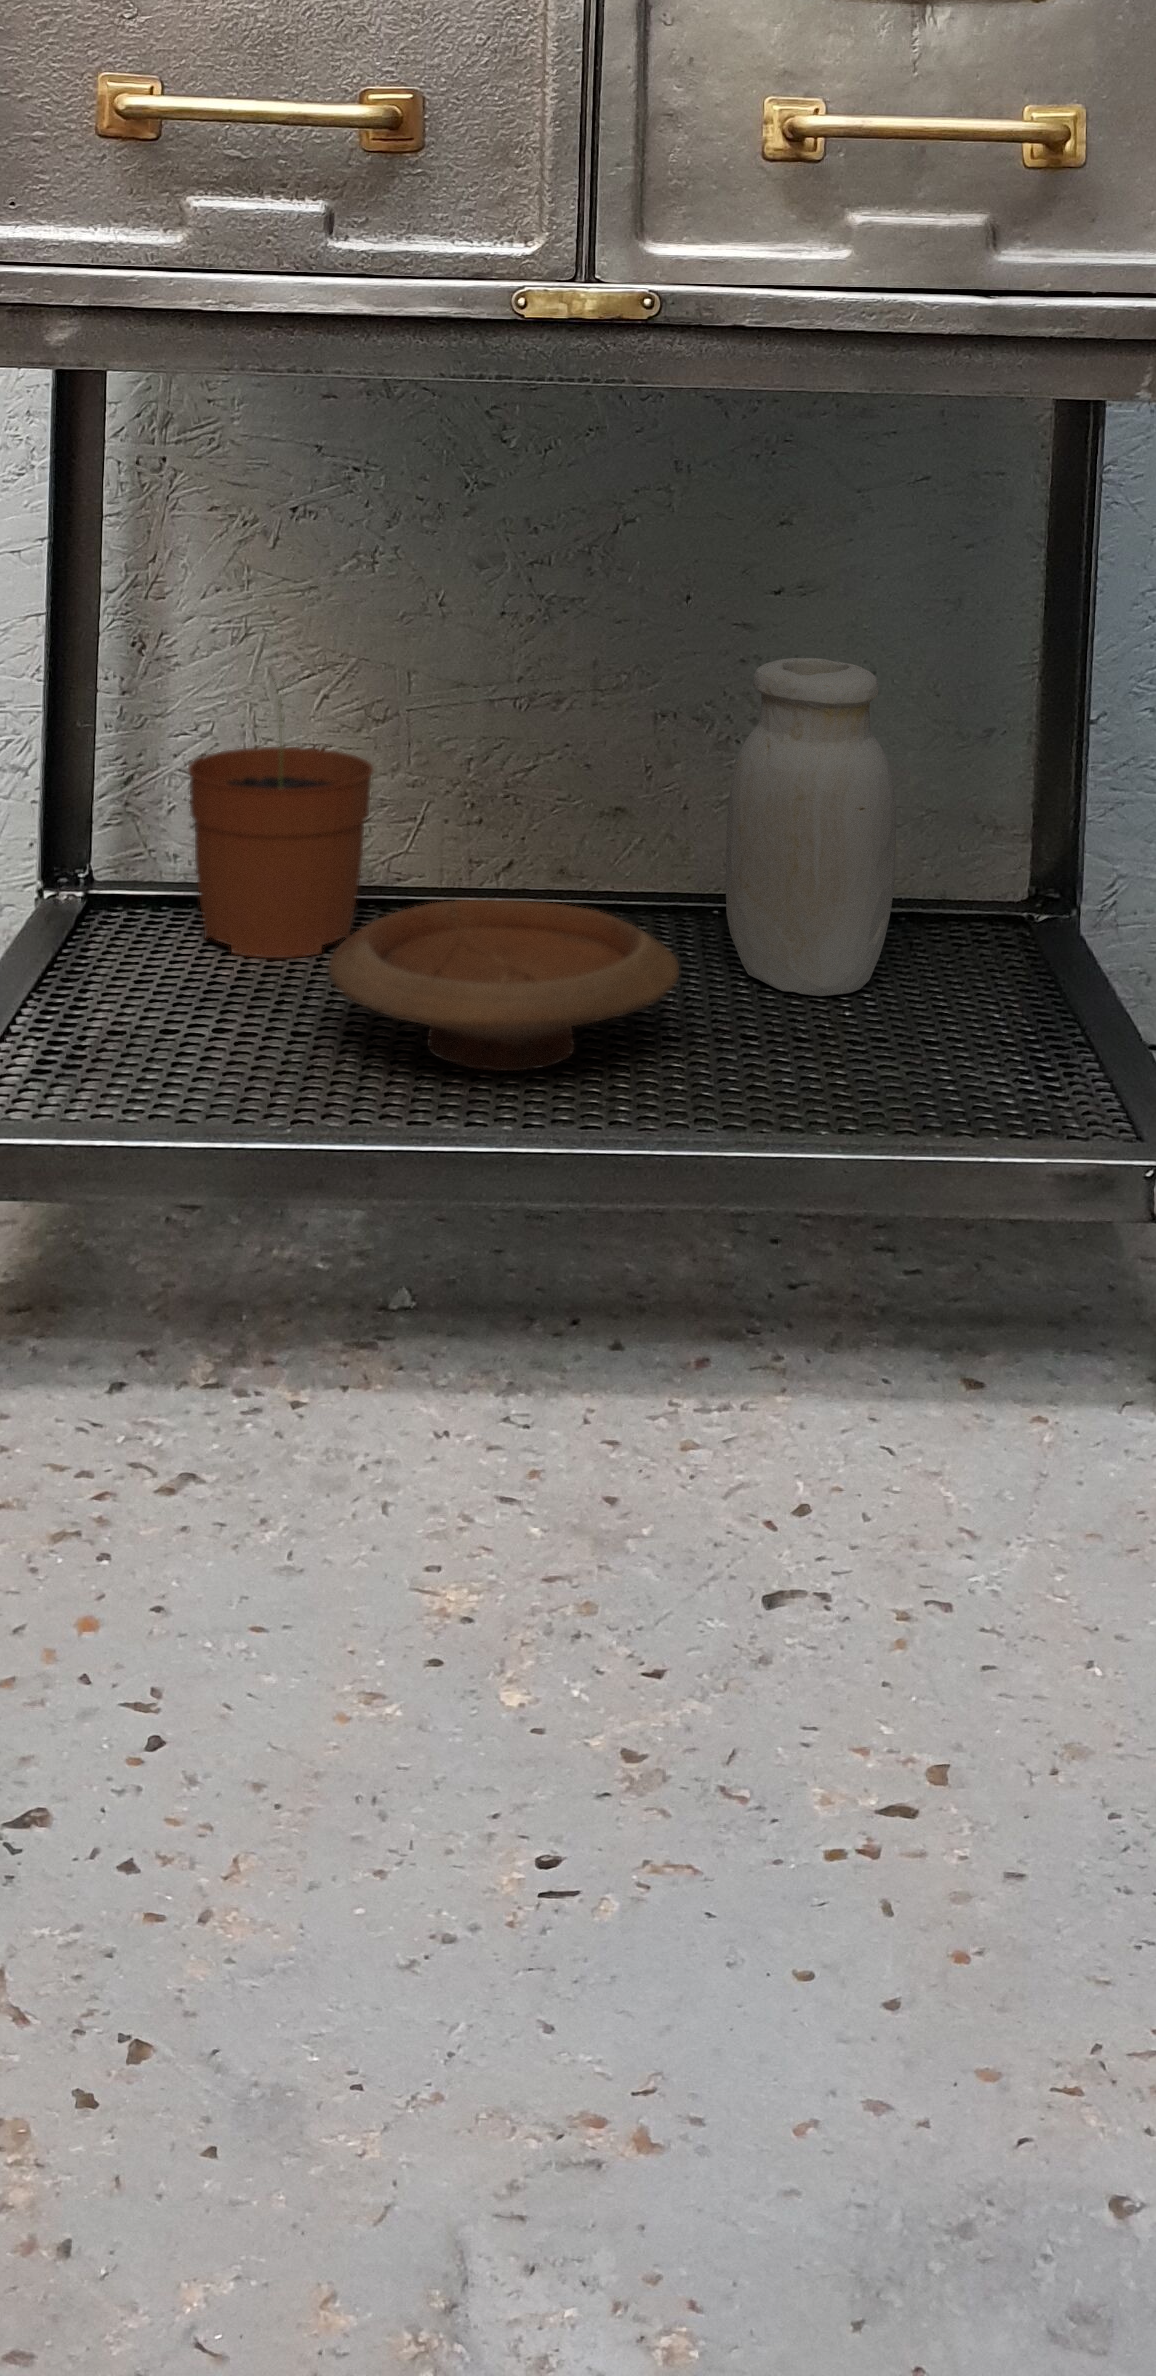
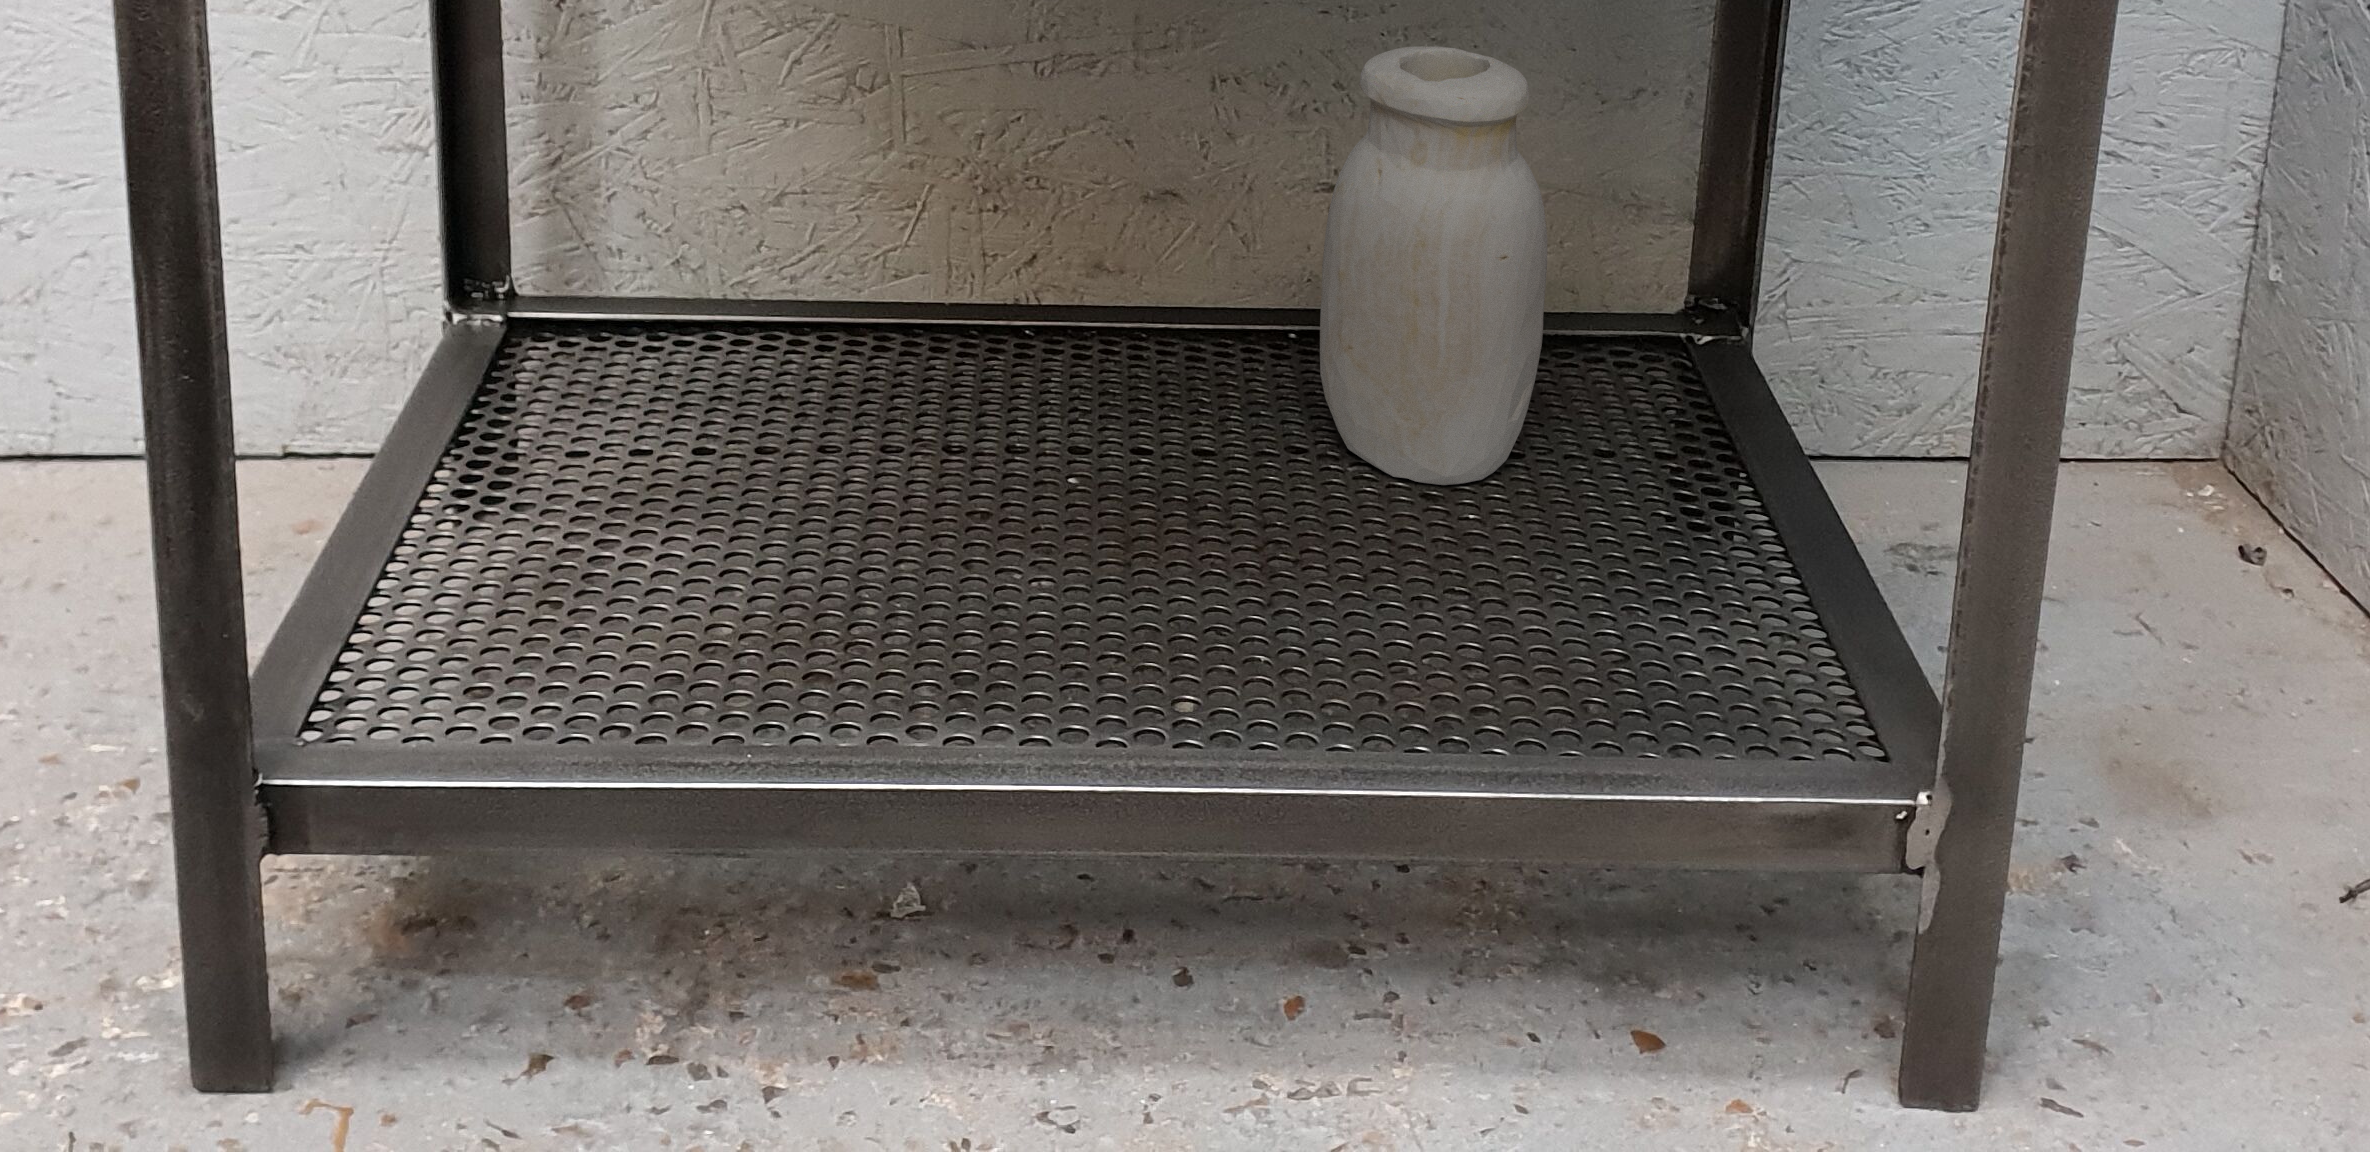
plant pot: present [188,681,373,958] -> none [616,55,858,425]
wooden bowl: present [328,900,679,1071] -> none [798,382,1262,634]

